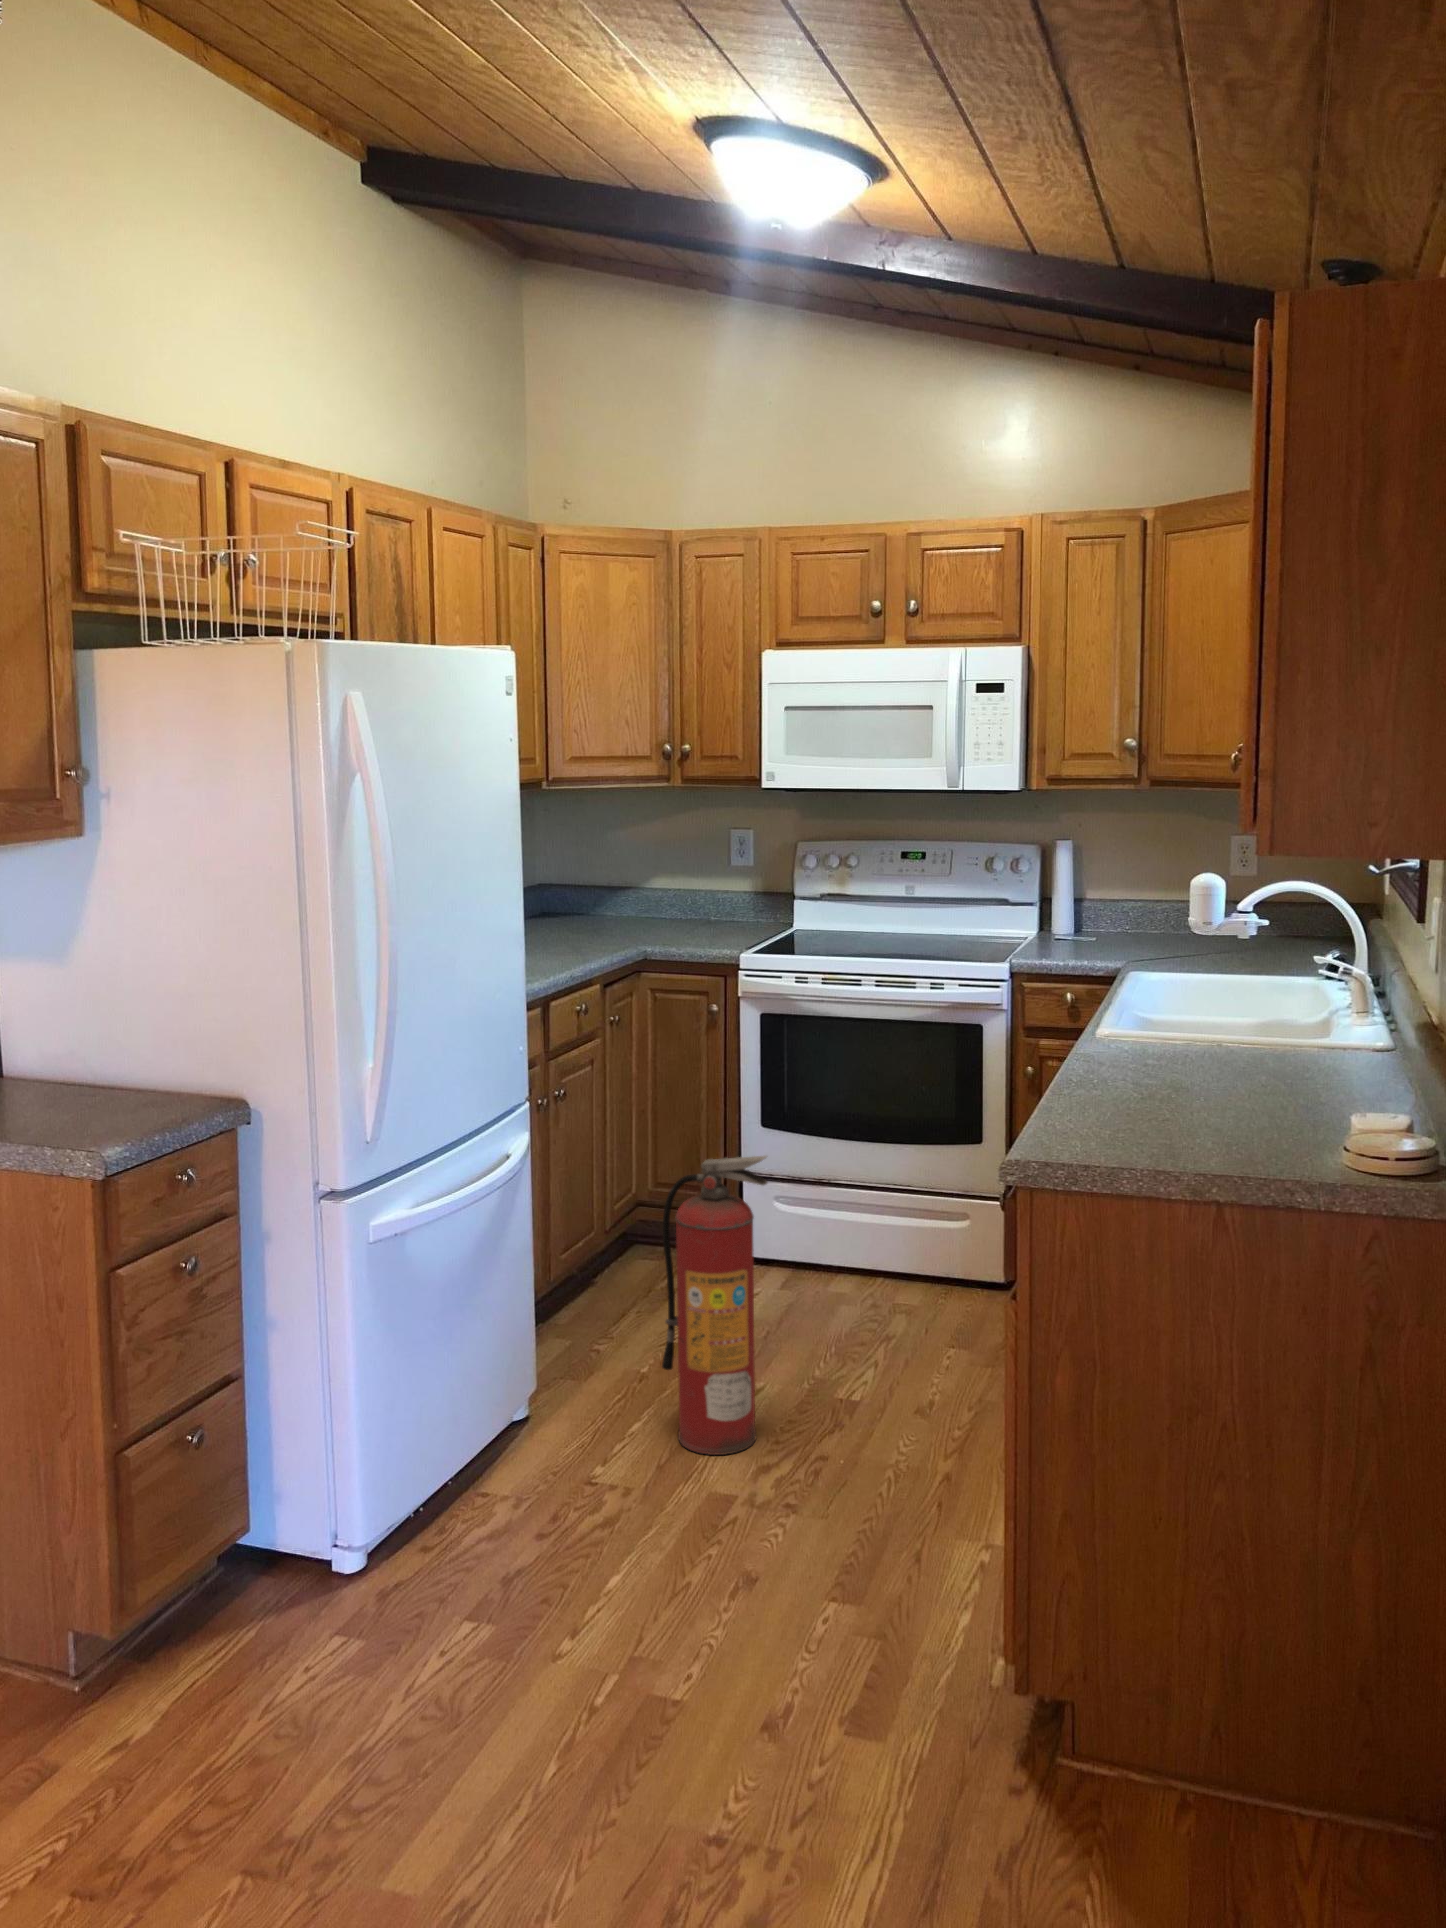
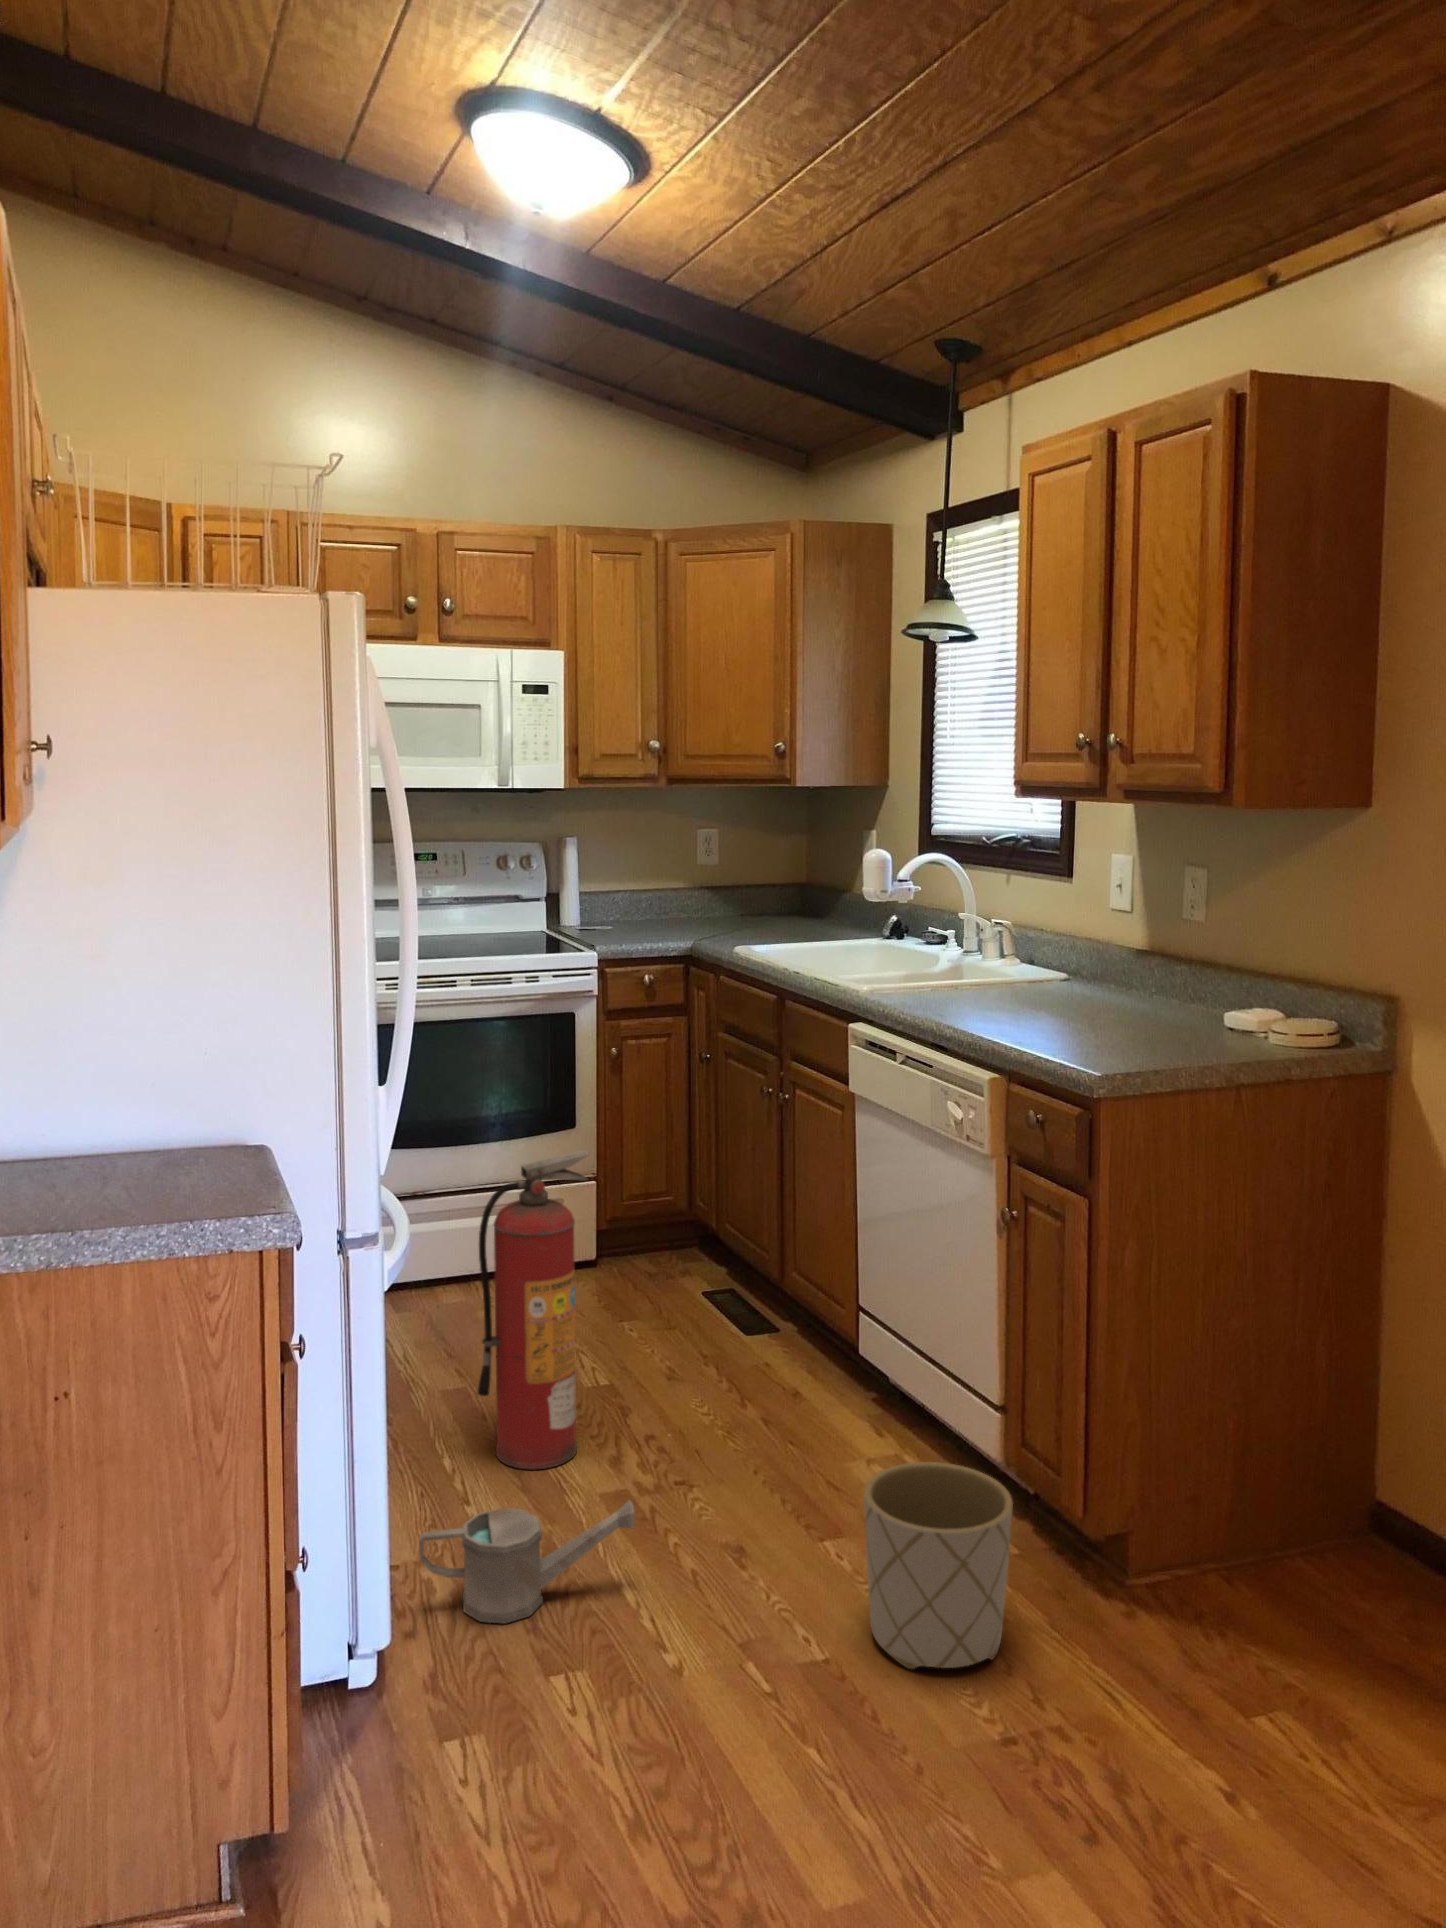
watering can: none [461,1457,629,1562] -> present [419,1500,635,1623]
planter: none [712,1537,872,1778] -> present [864,1462,1013,1669]

